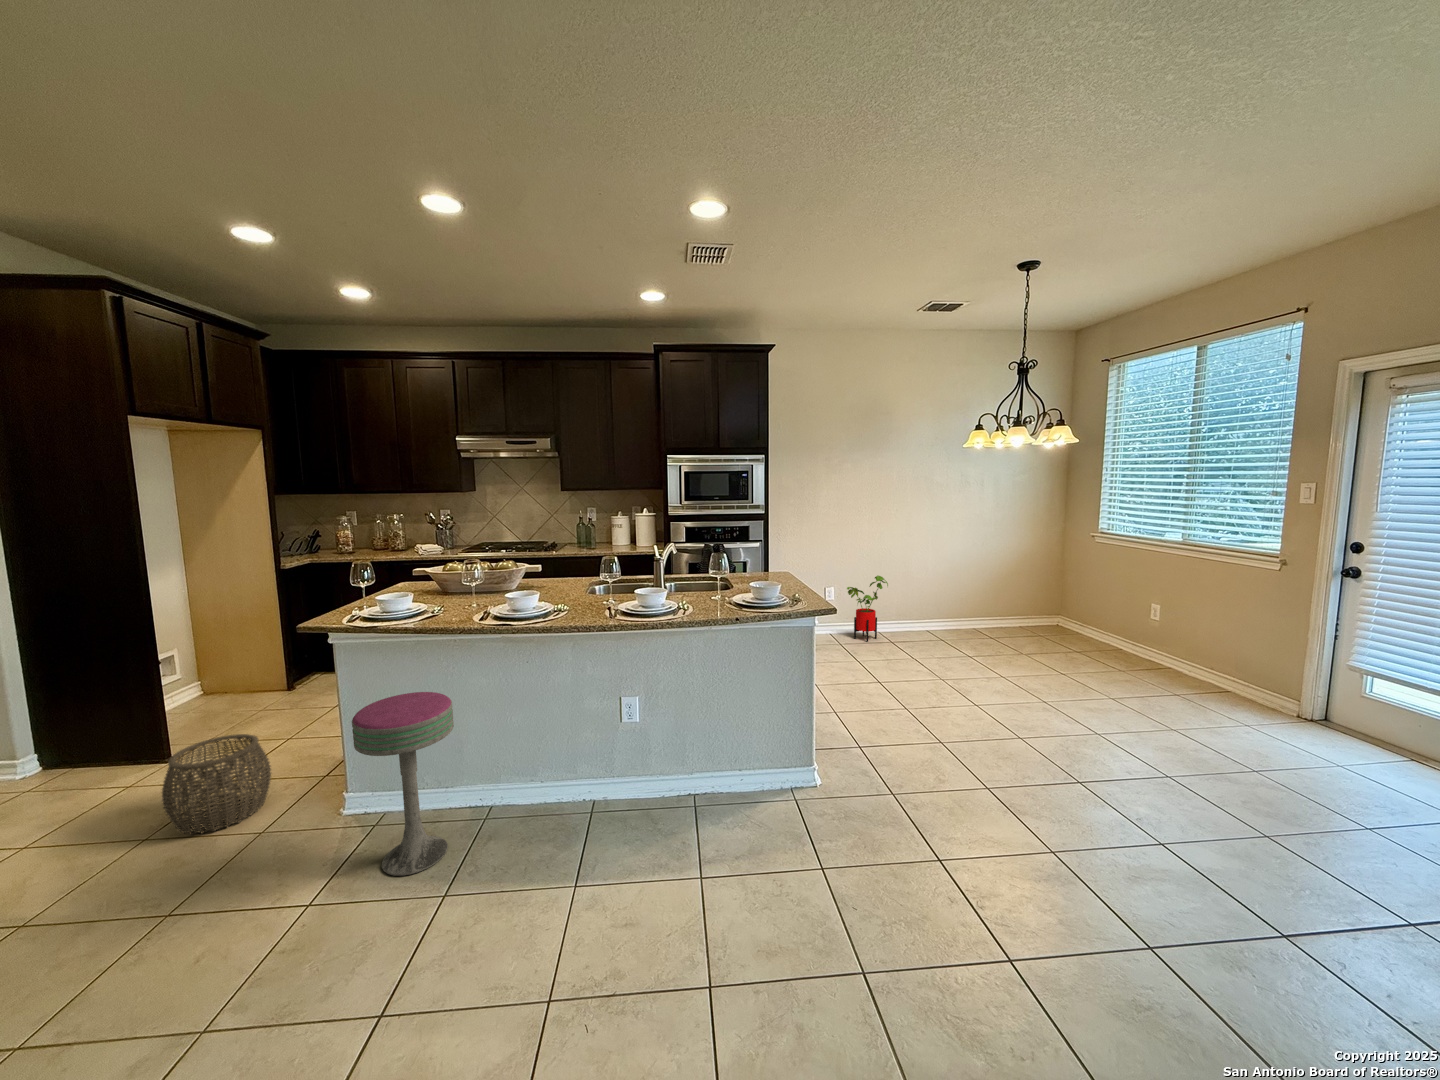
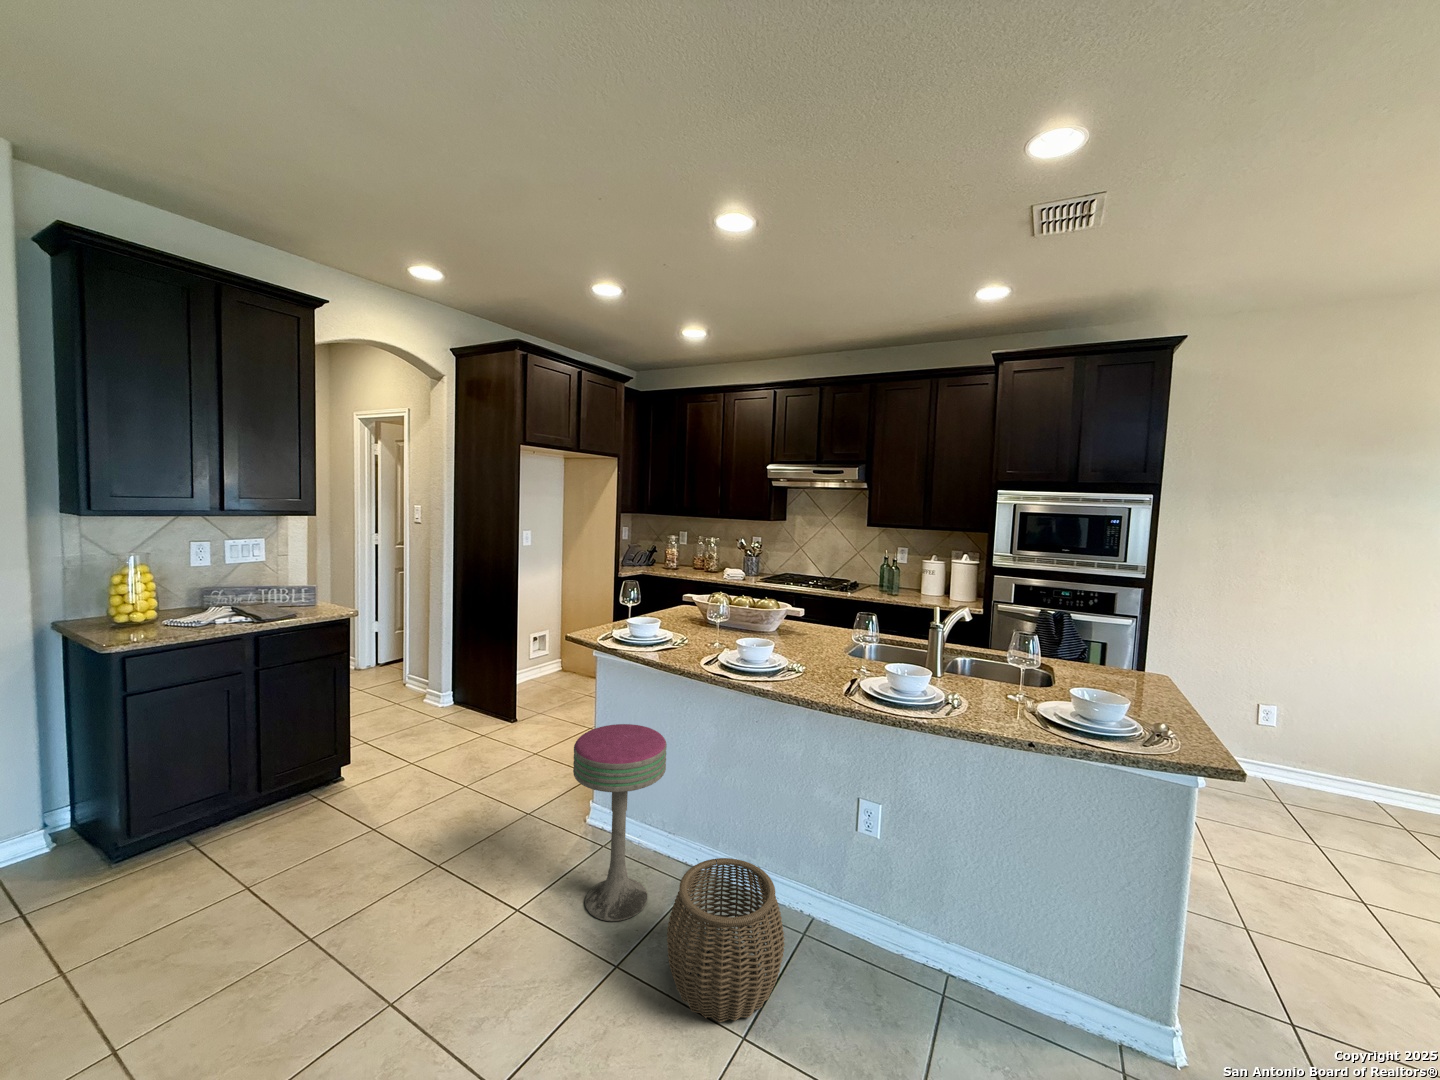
house plant: present [847,576,888,642] -> none [1306,707,1409,816]
woven basket: present [162,734,271,834] -> present [667,858,785,1022]

